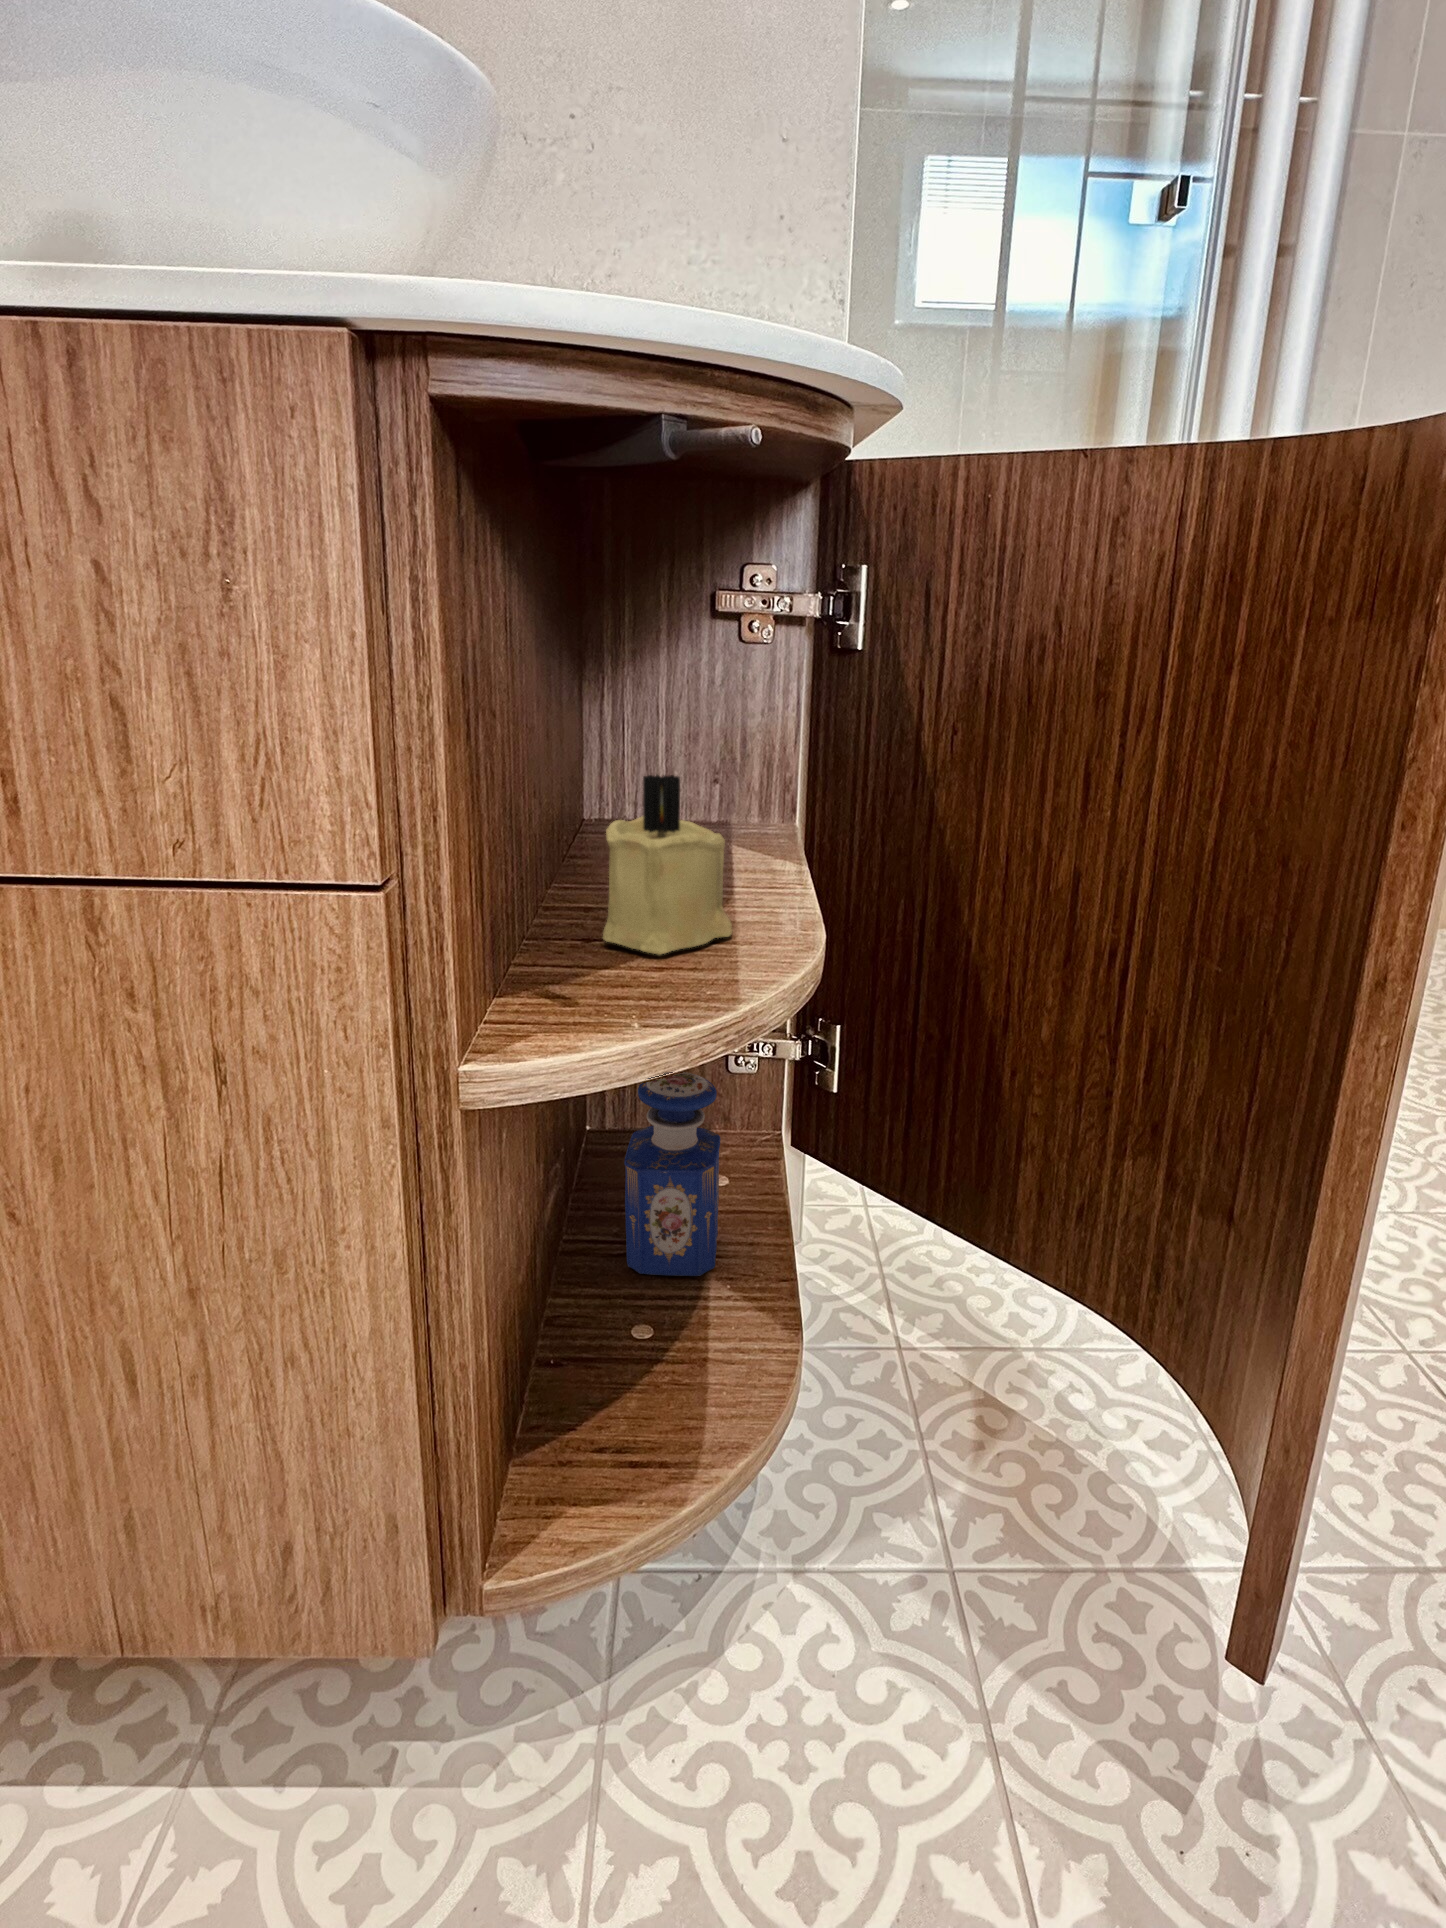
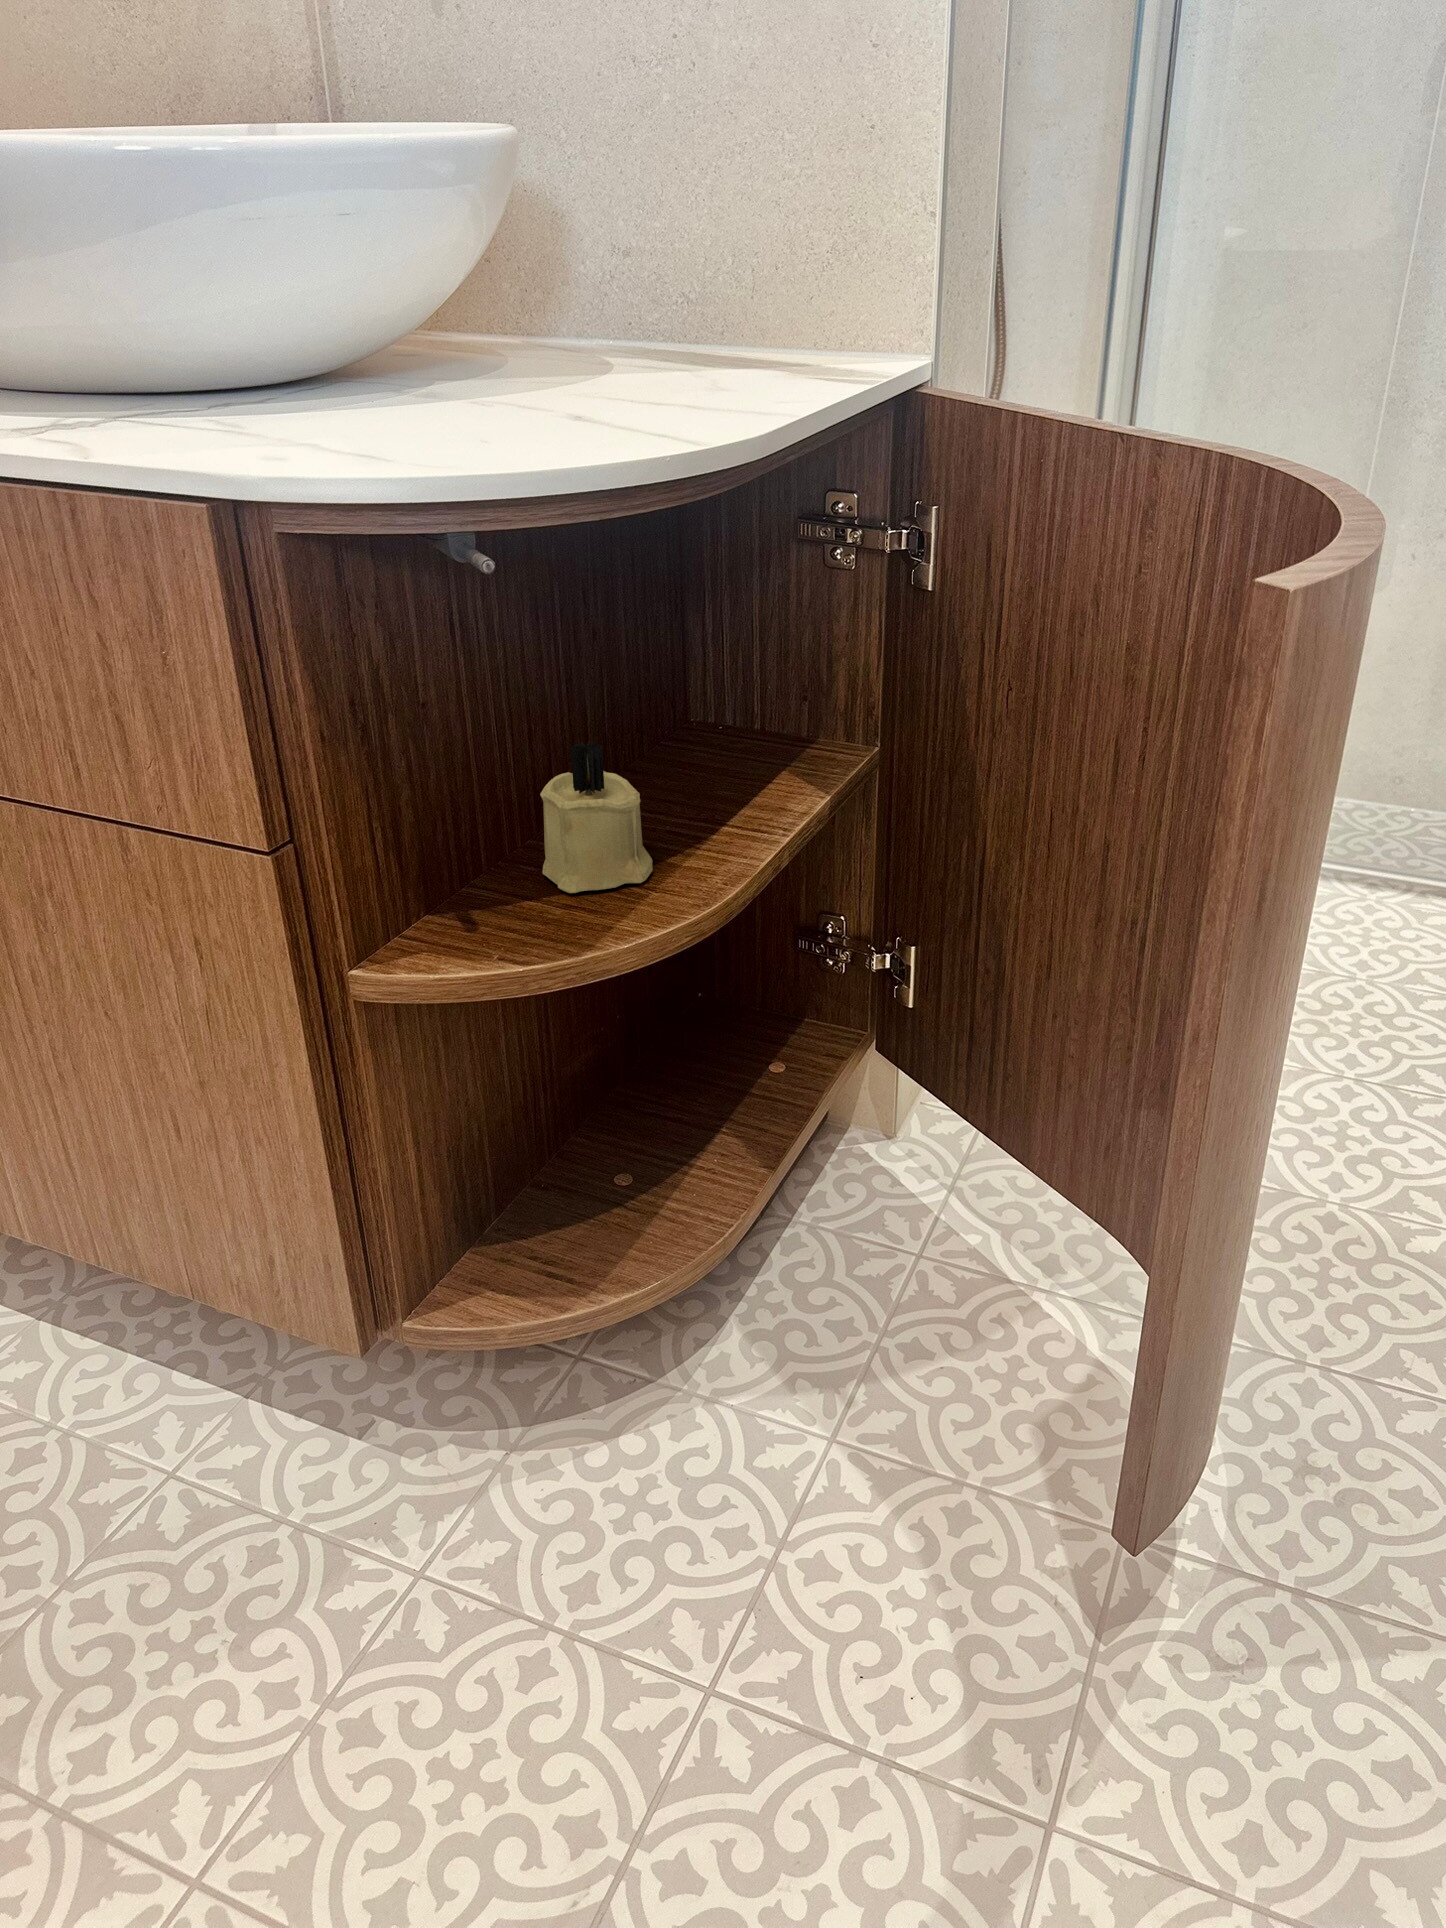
perfume bottle: present [624,1072,720,1276] -> none [624,970,720,1148]

